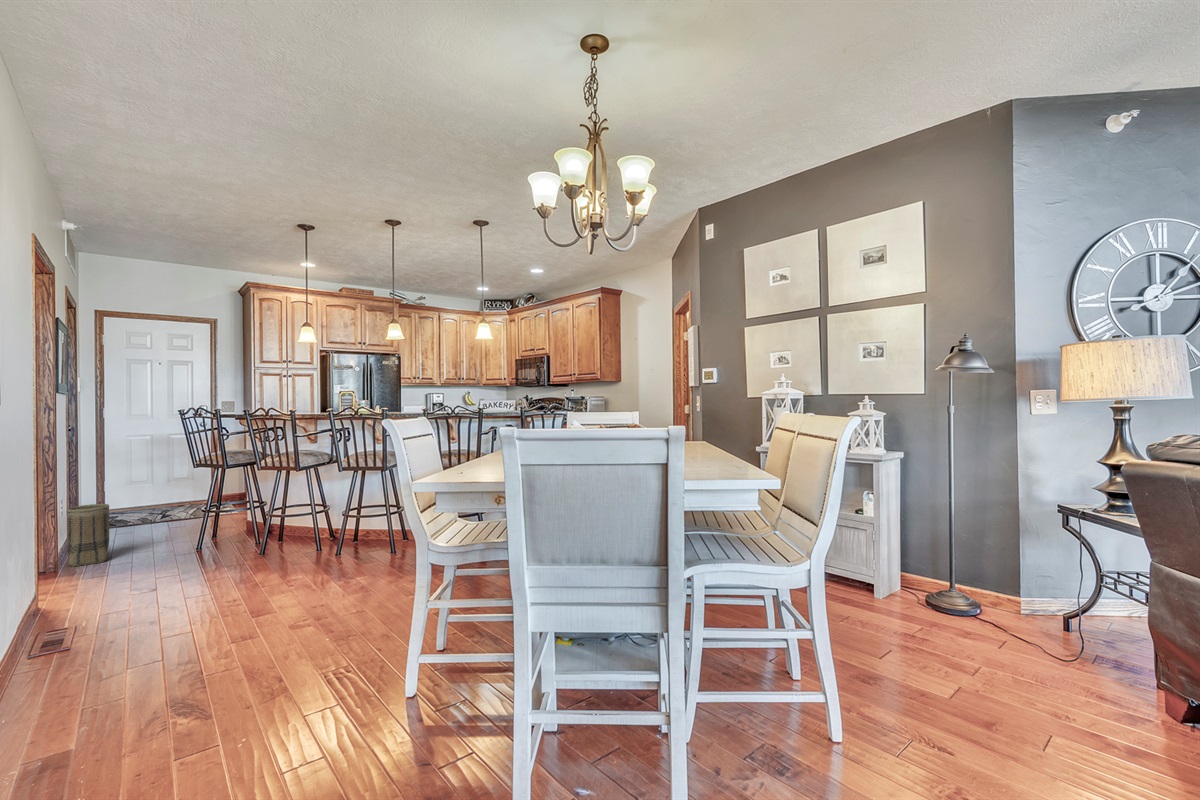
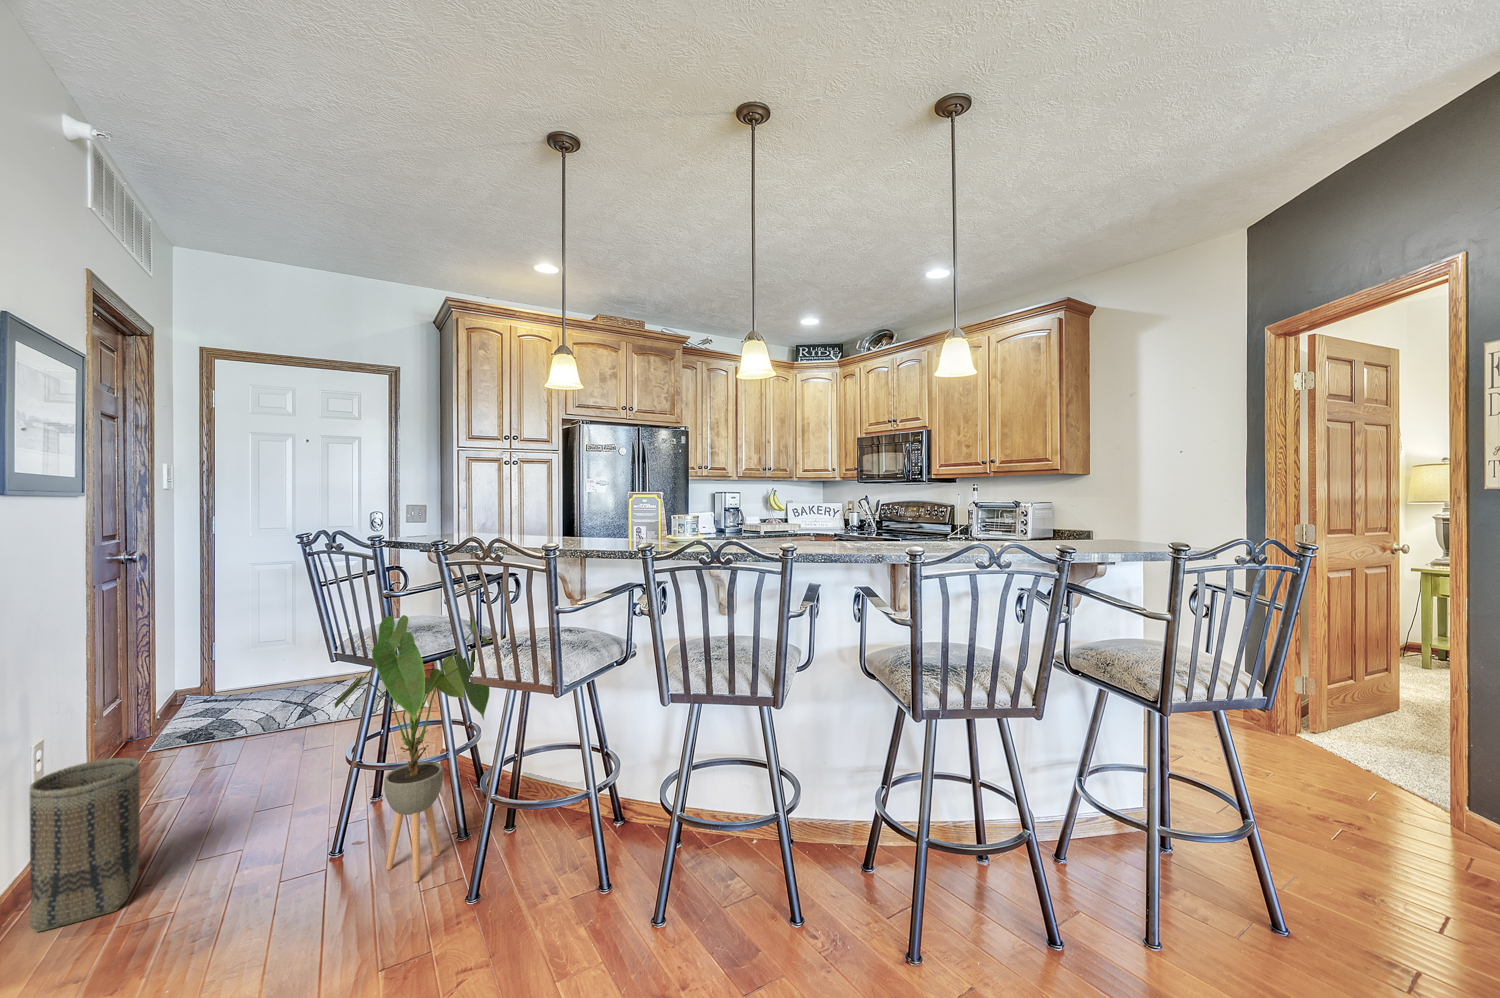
house plant: none [196,441,278,552] -> present [335,615,504,882]

